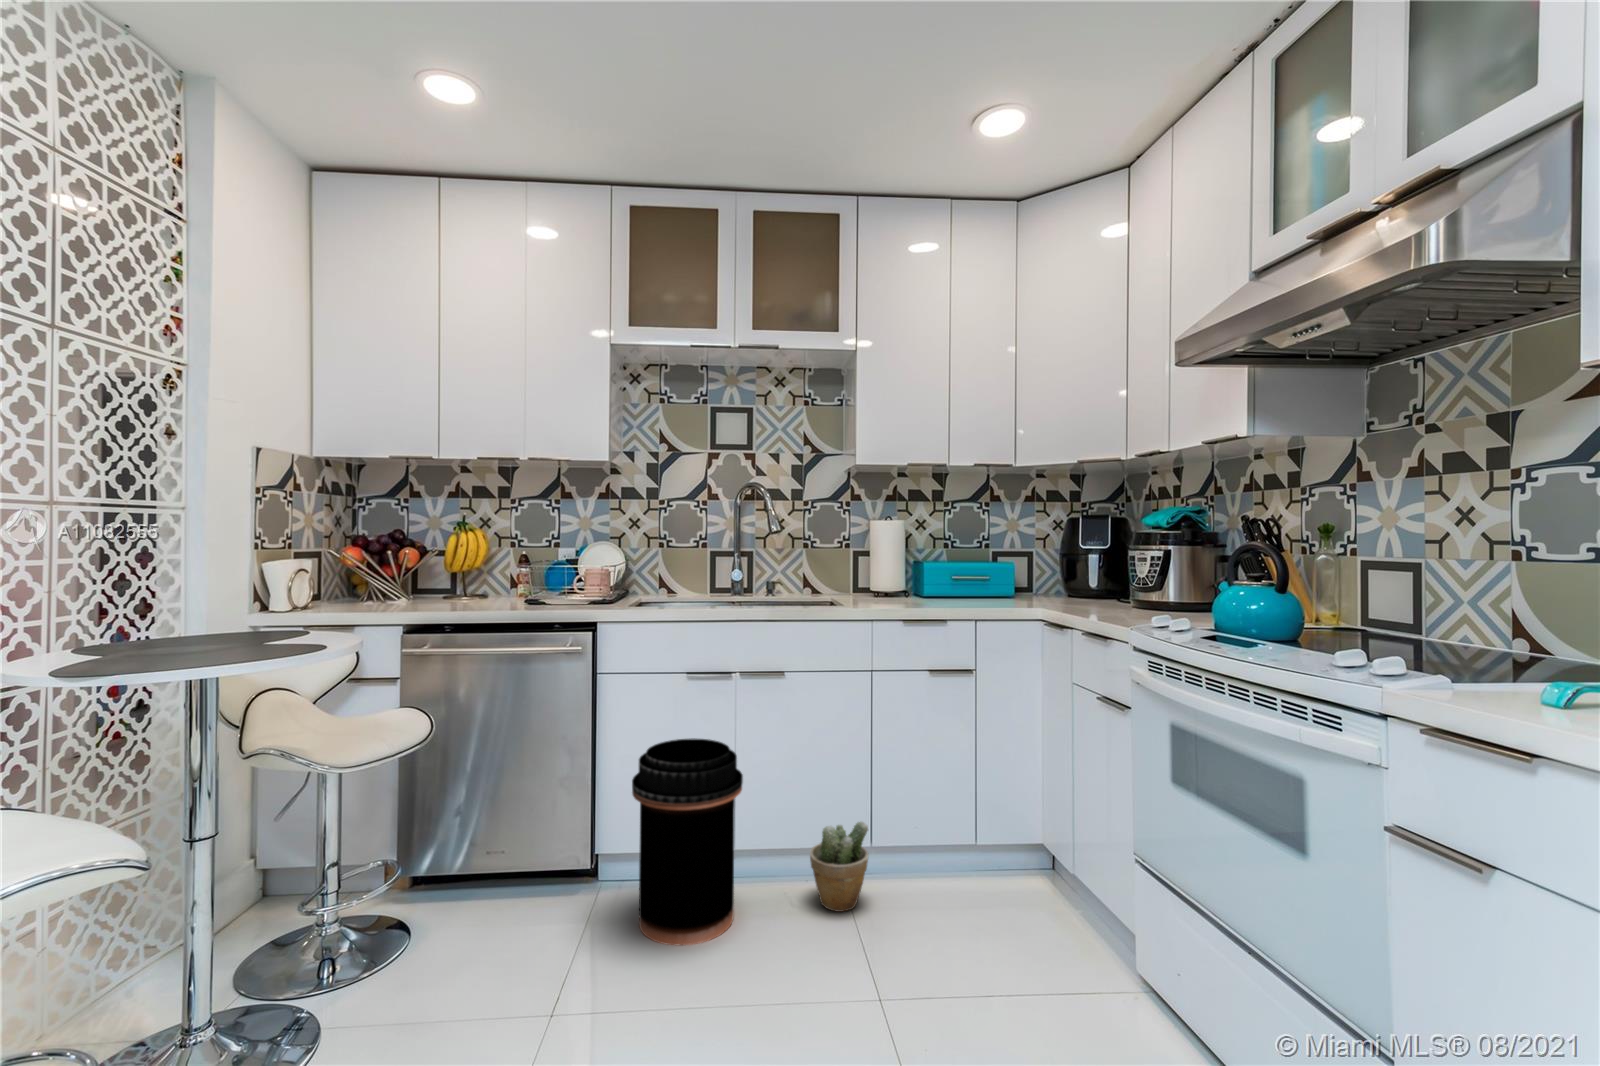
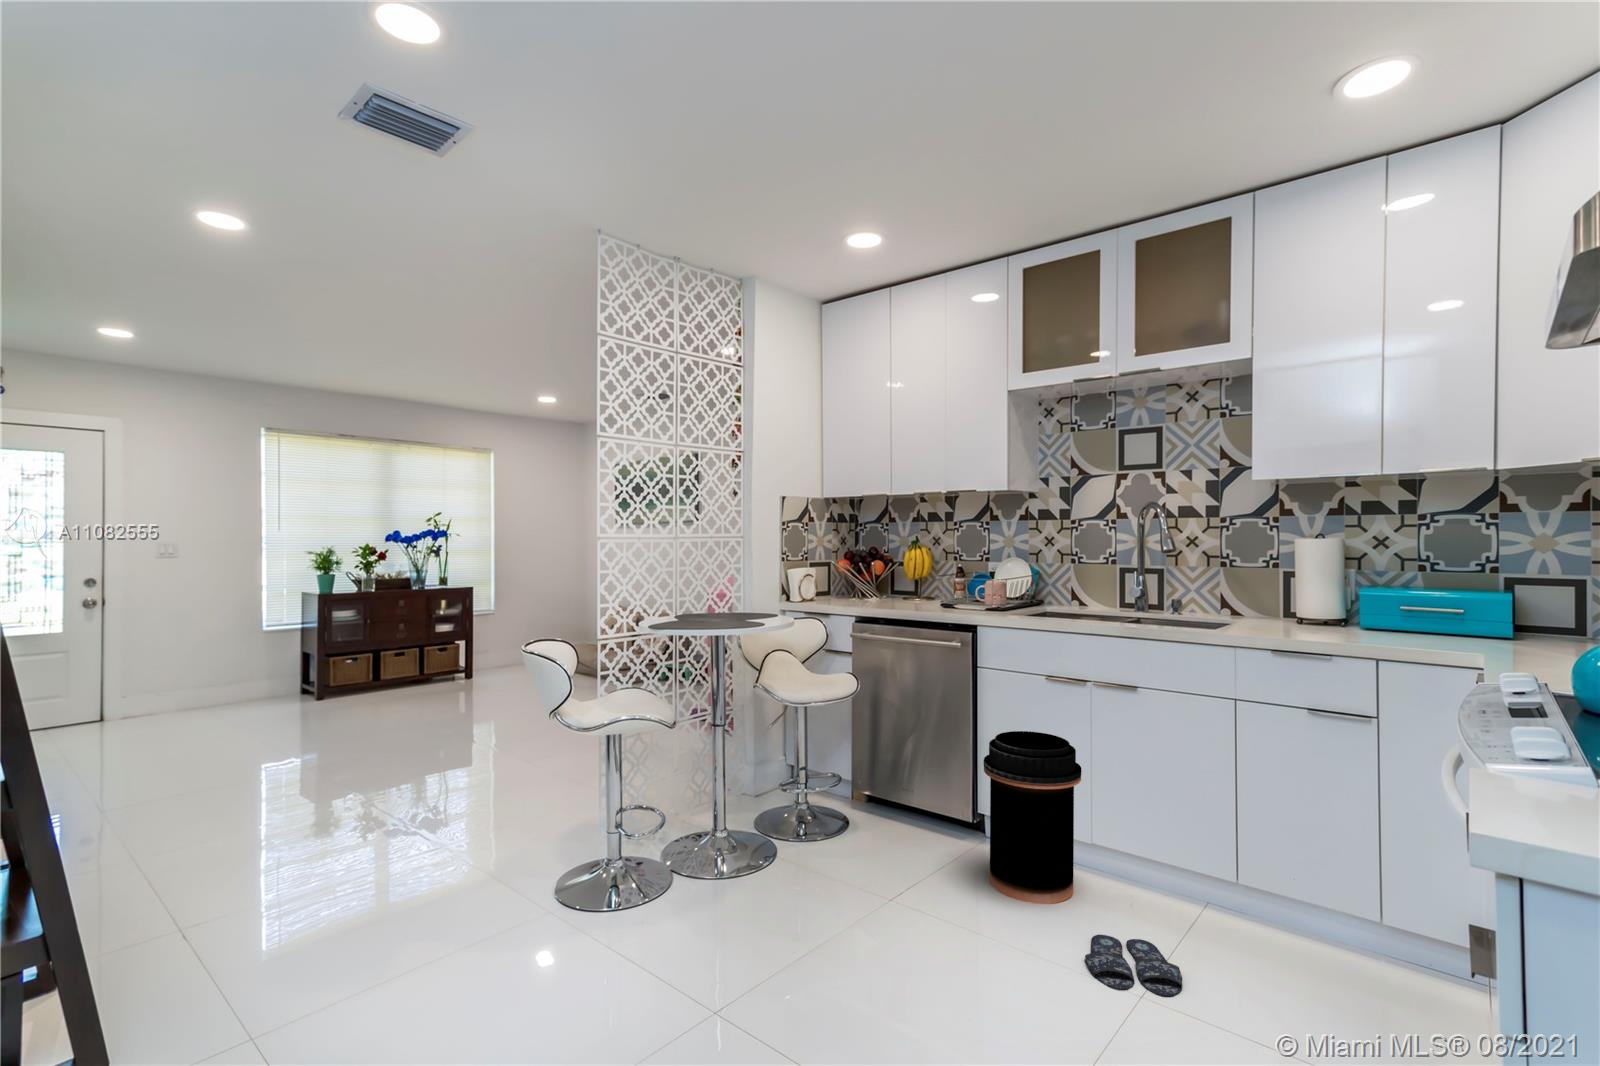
potted plant: present [810,822,868,912] -> none [1150,844,1215,933]
slippers: none [790,936,898,1009] -> present [1085,935,1182,997]

